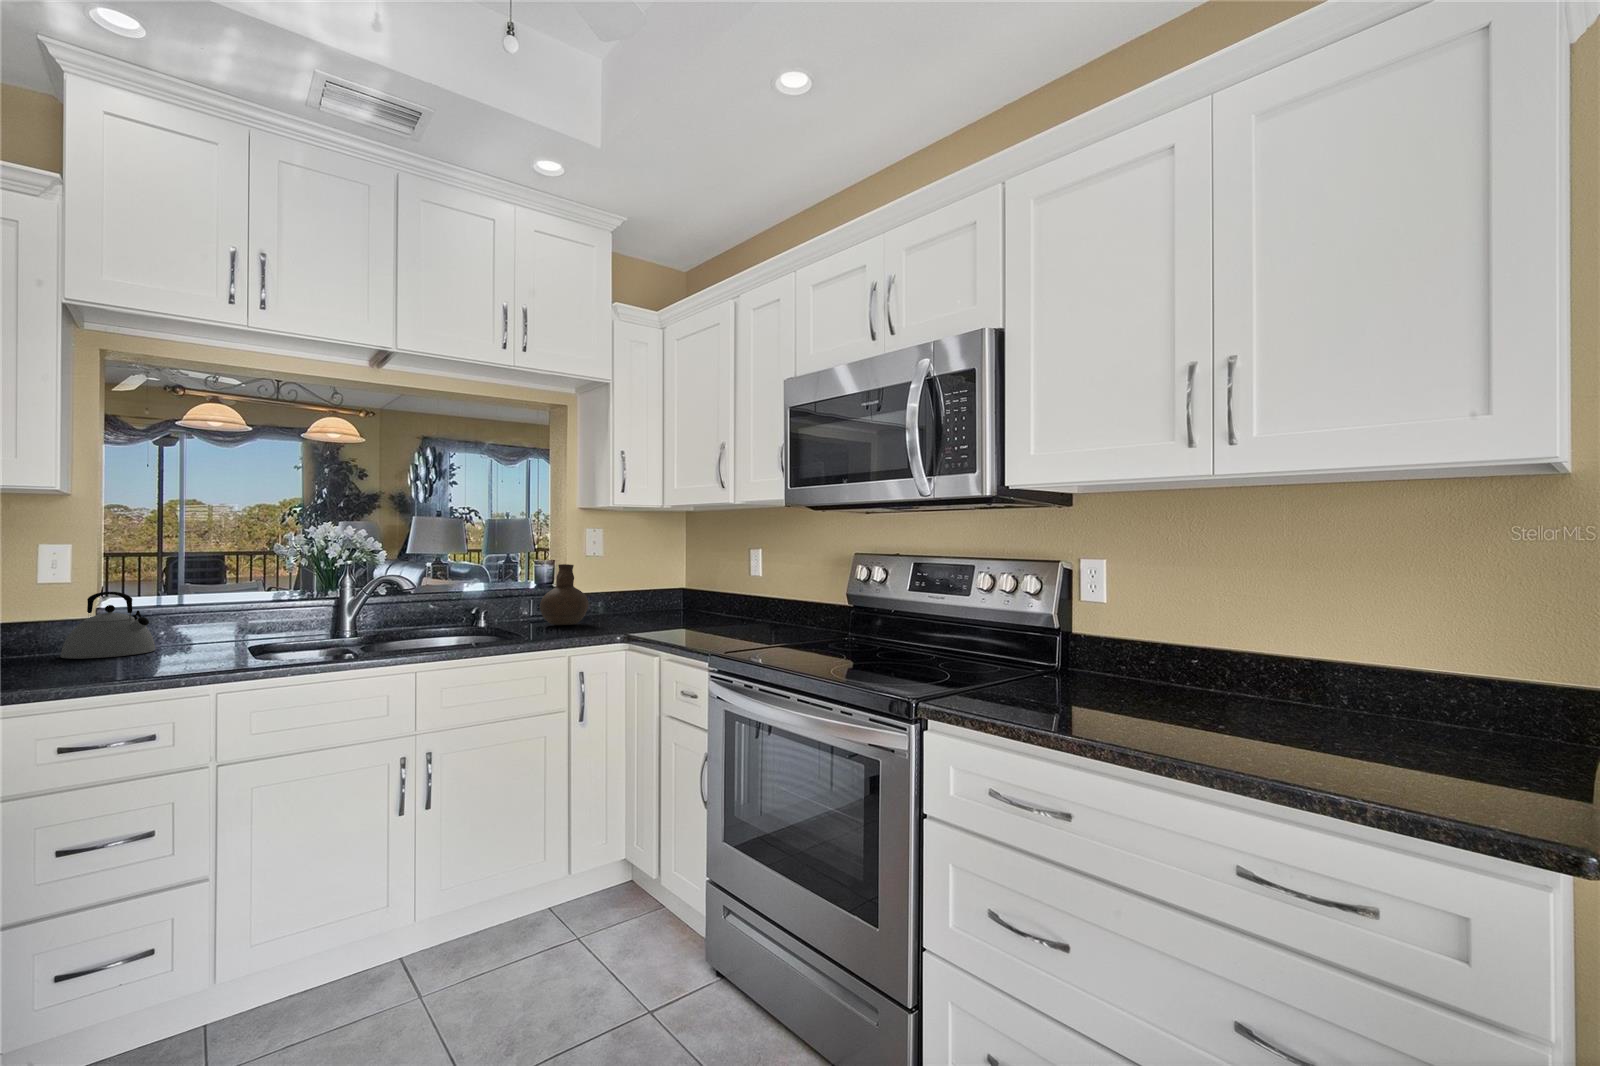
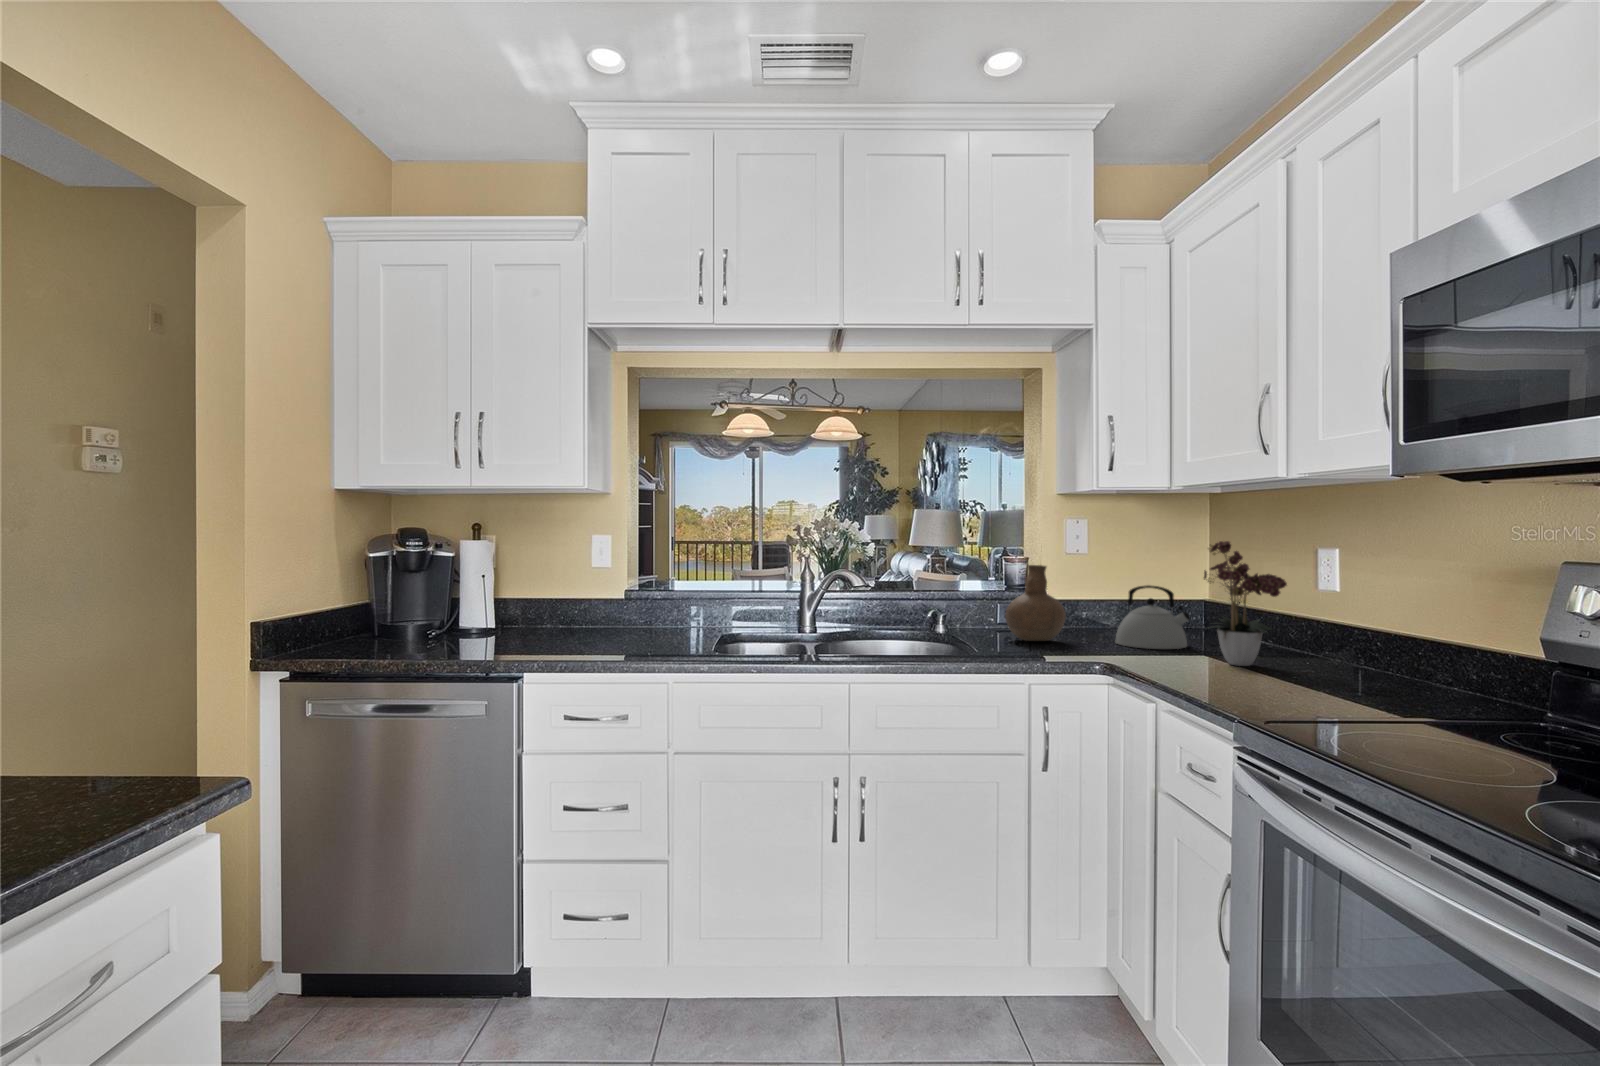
flower arrangement: none [684,539,740,628] -> present [1204,541,1287,666]
kettle: present [60,592,155,659] -> present [1115,585,1190,649]

